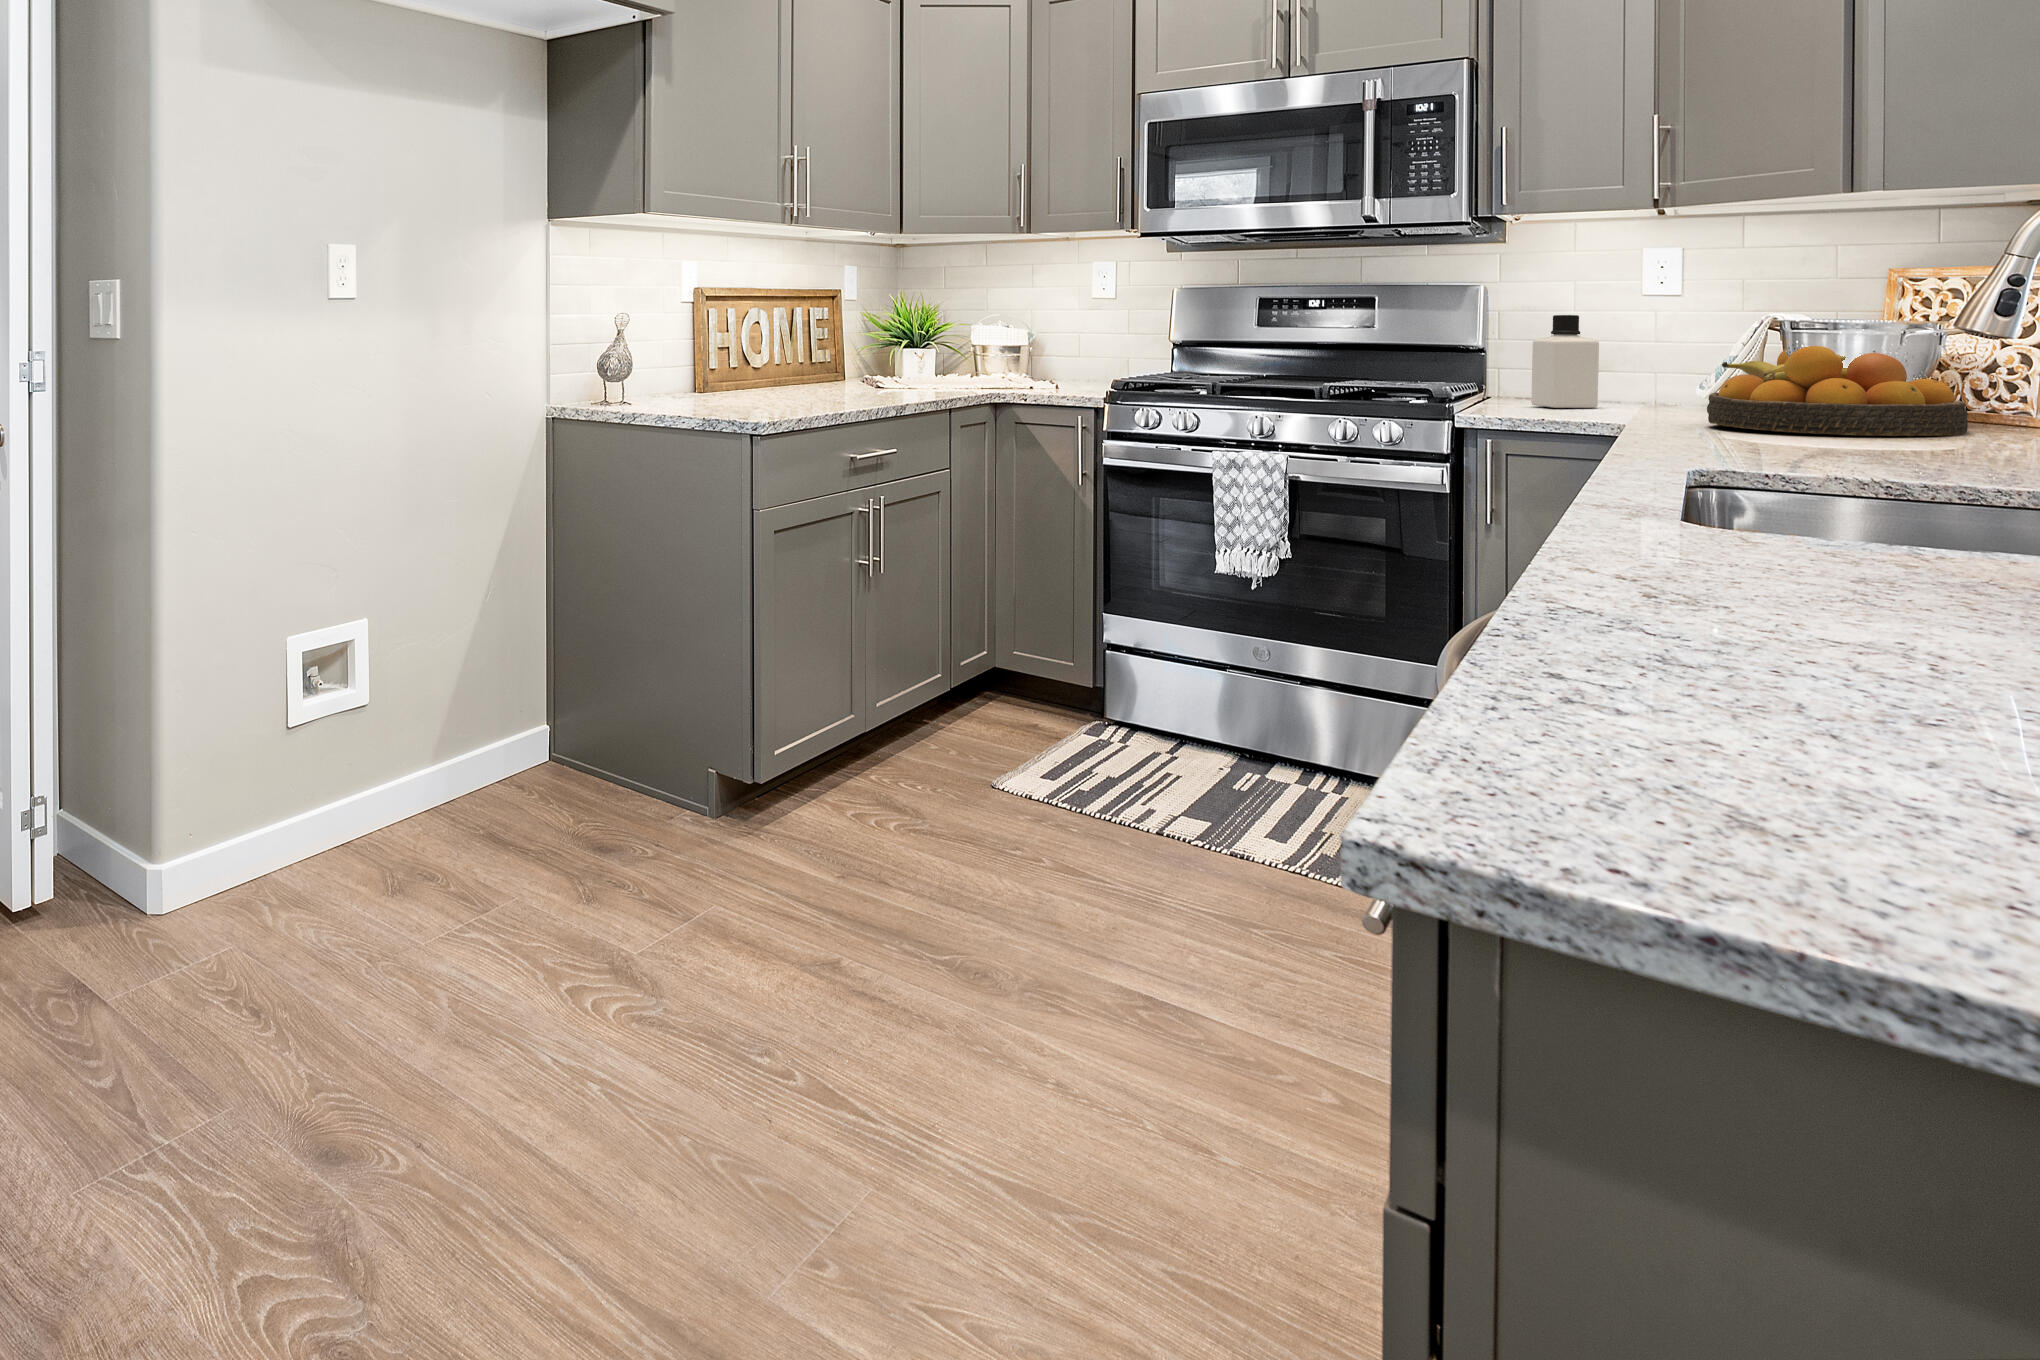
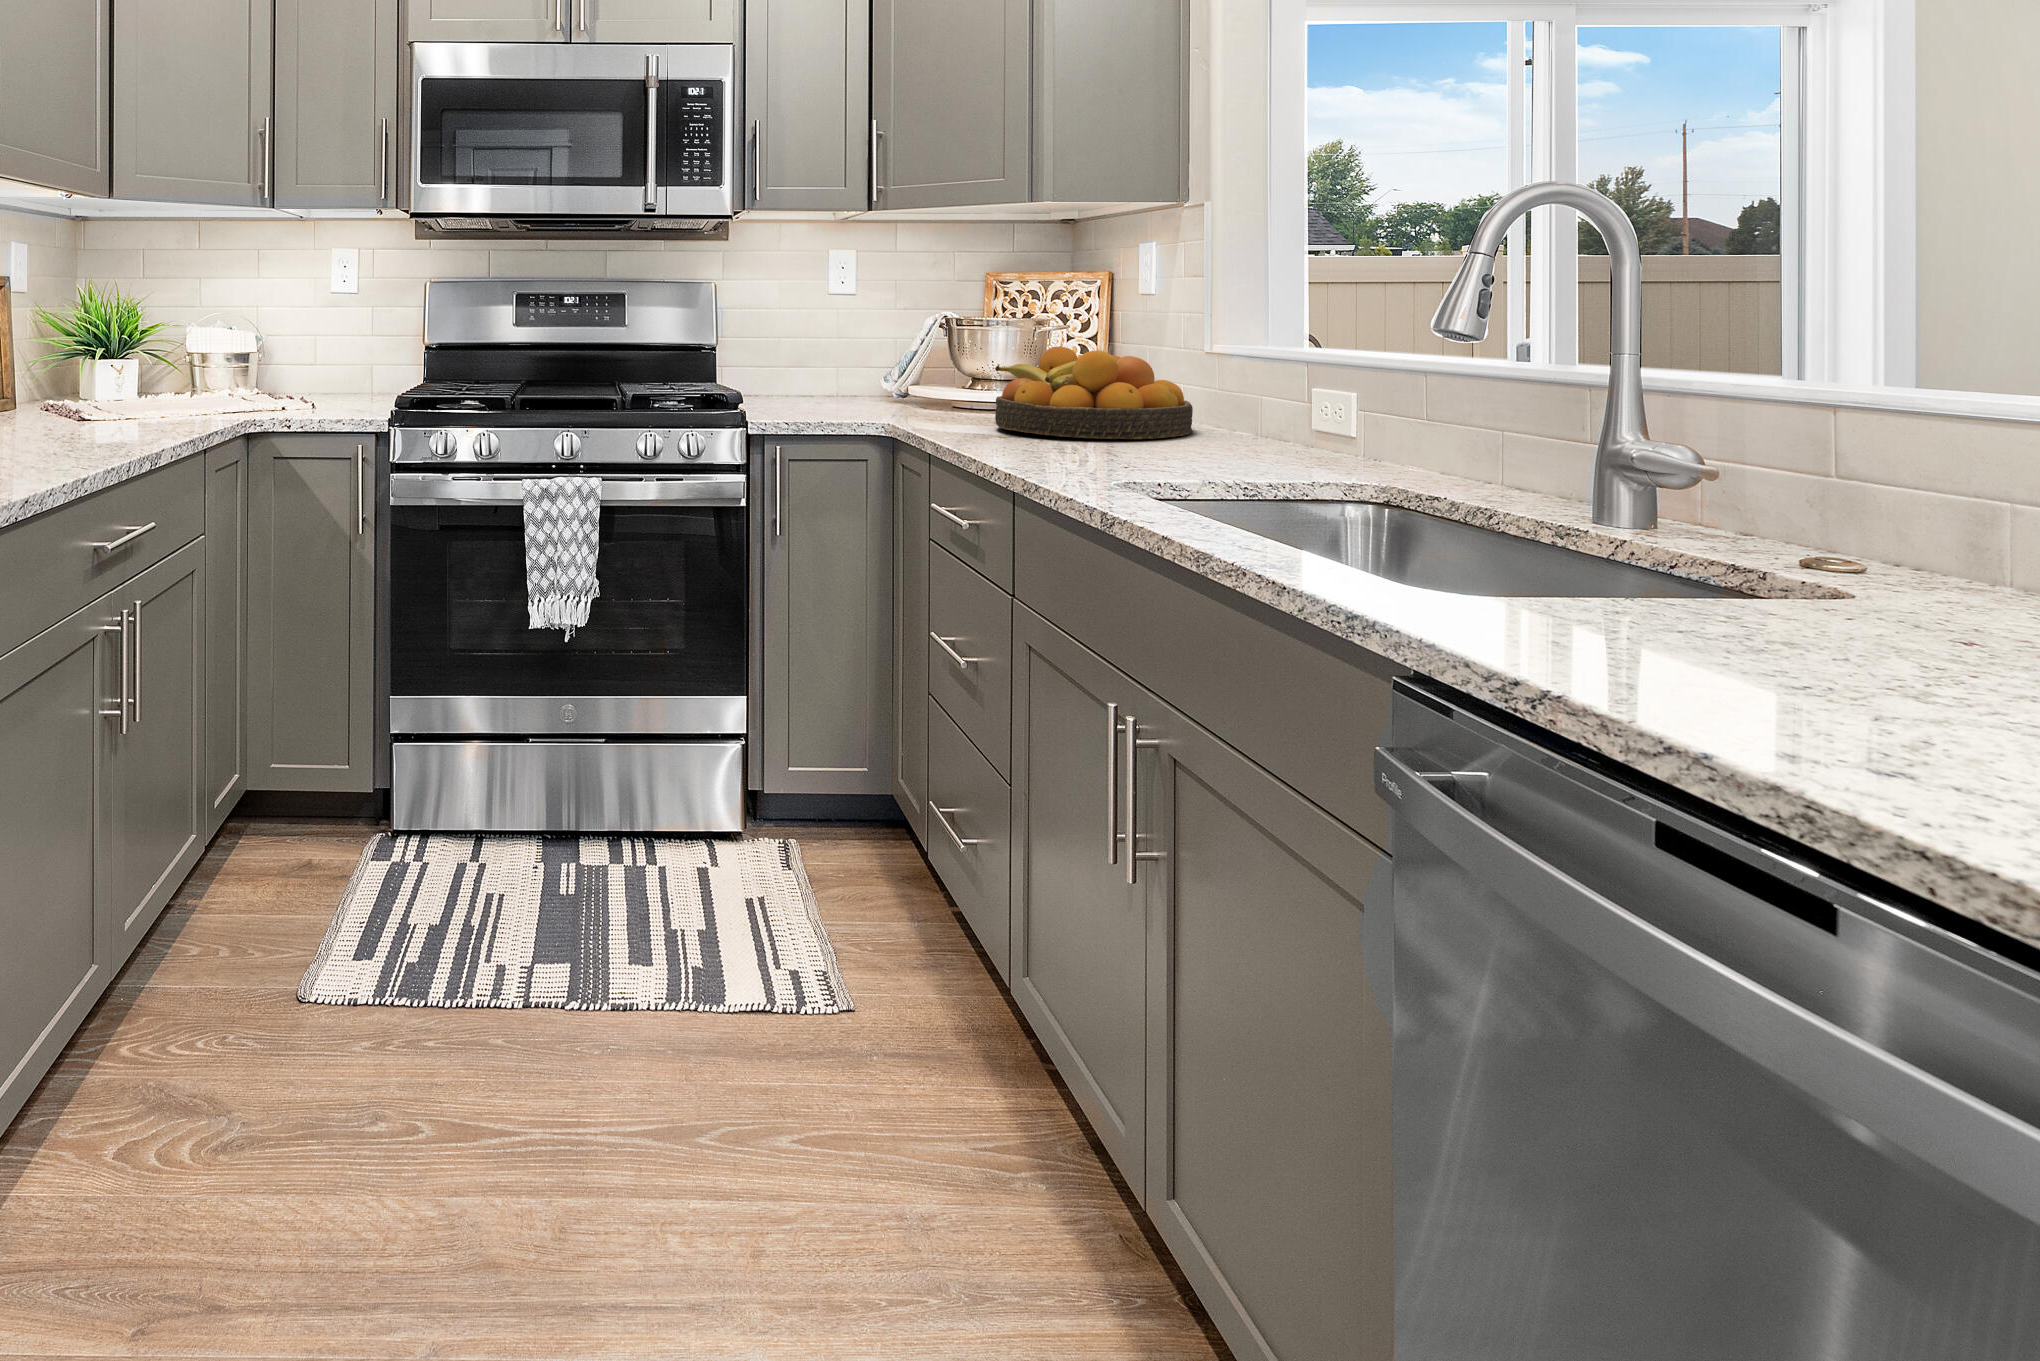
bottle: present [1531,315,1599,408] -> none [787,316,844,411]

